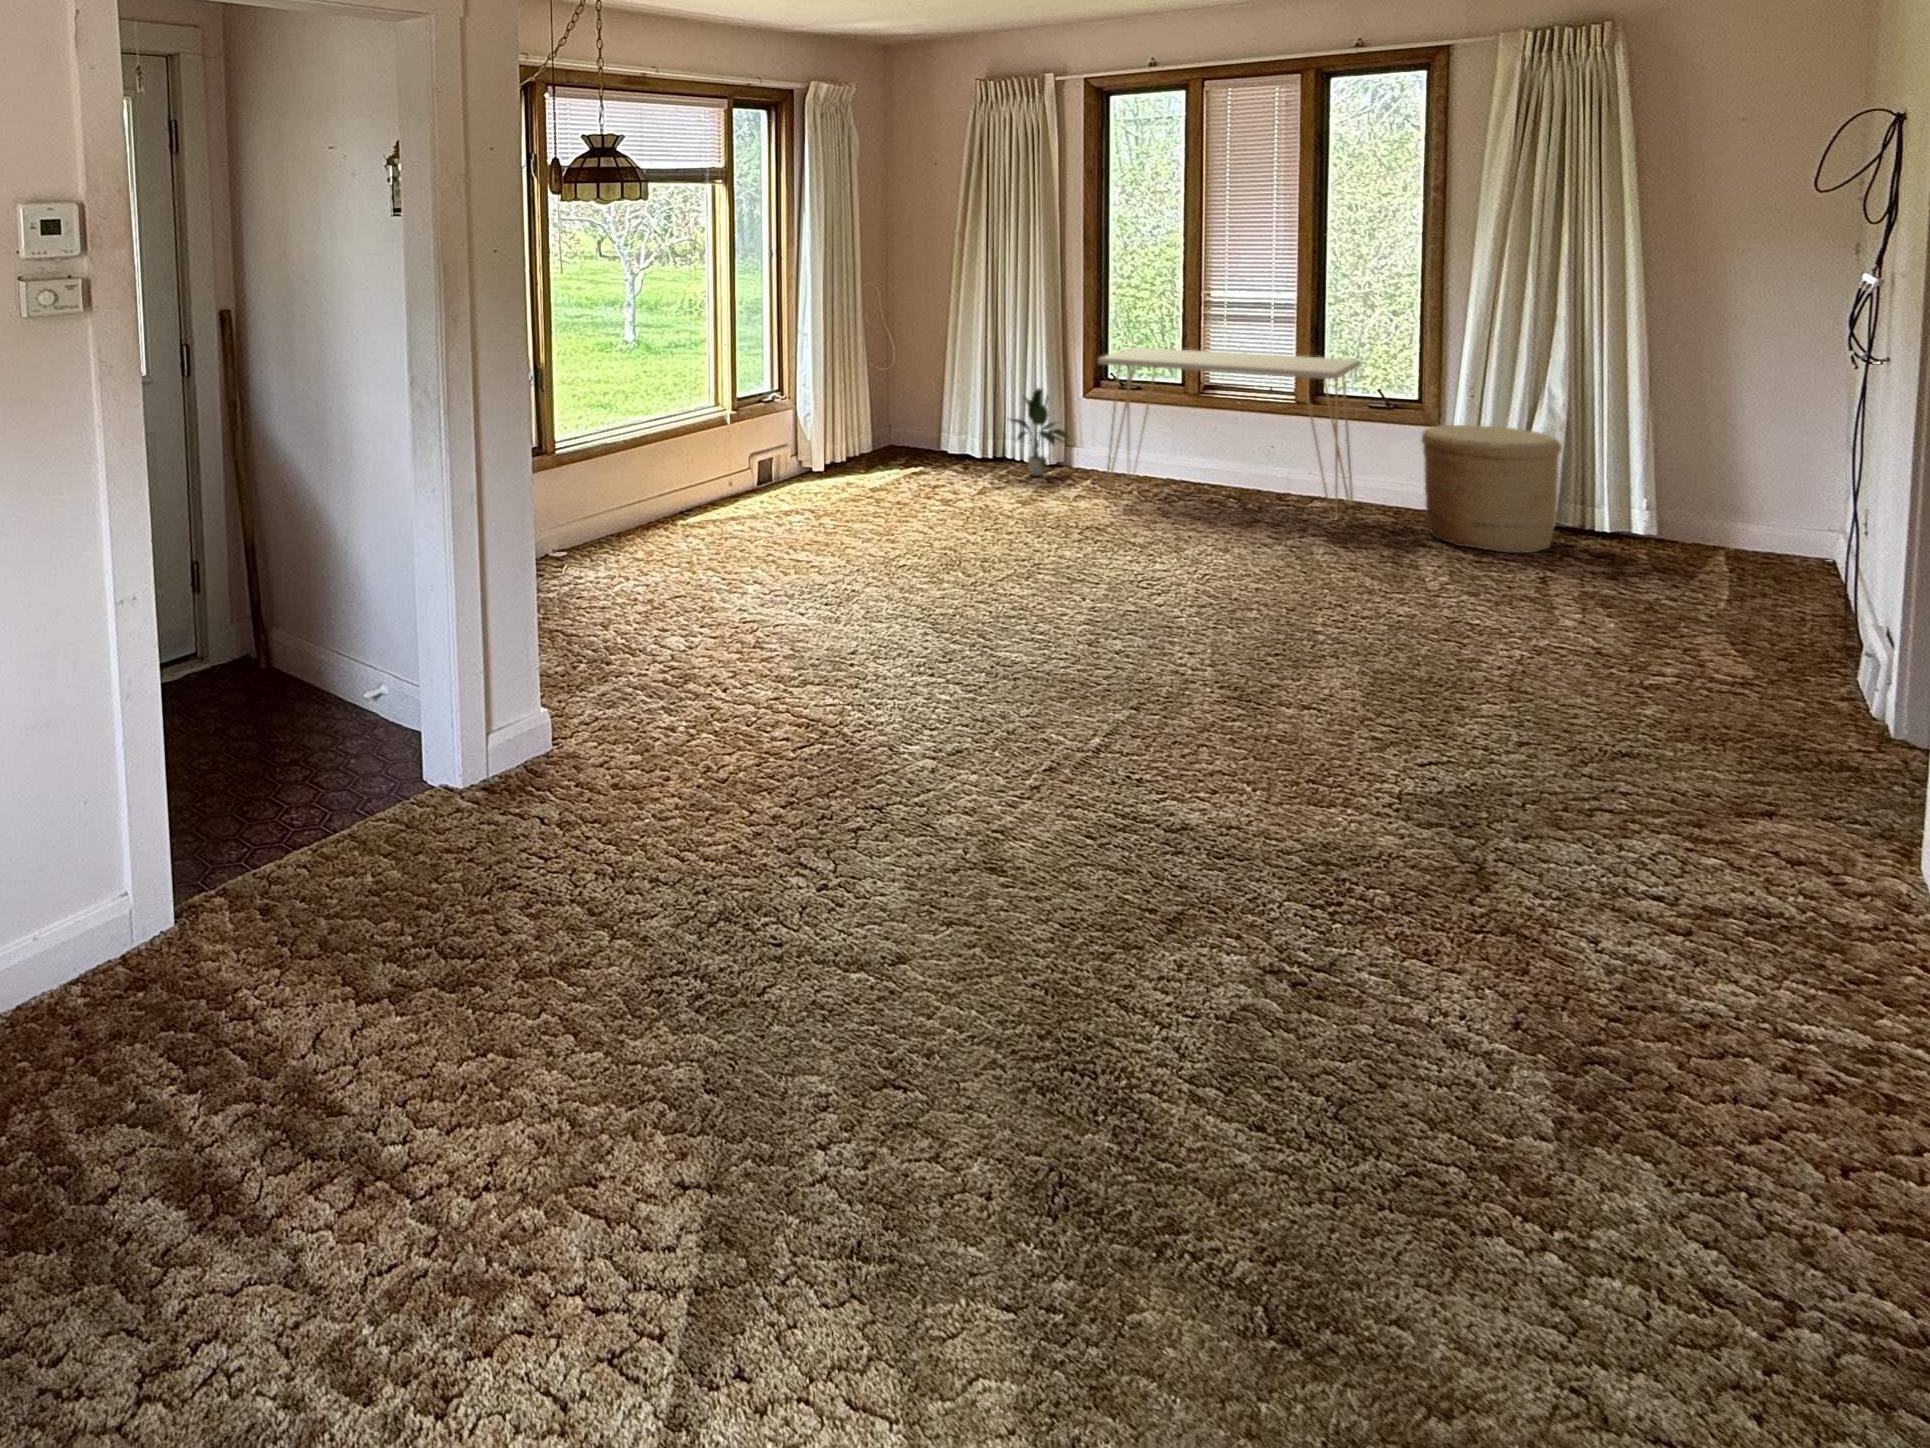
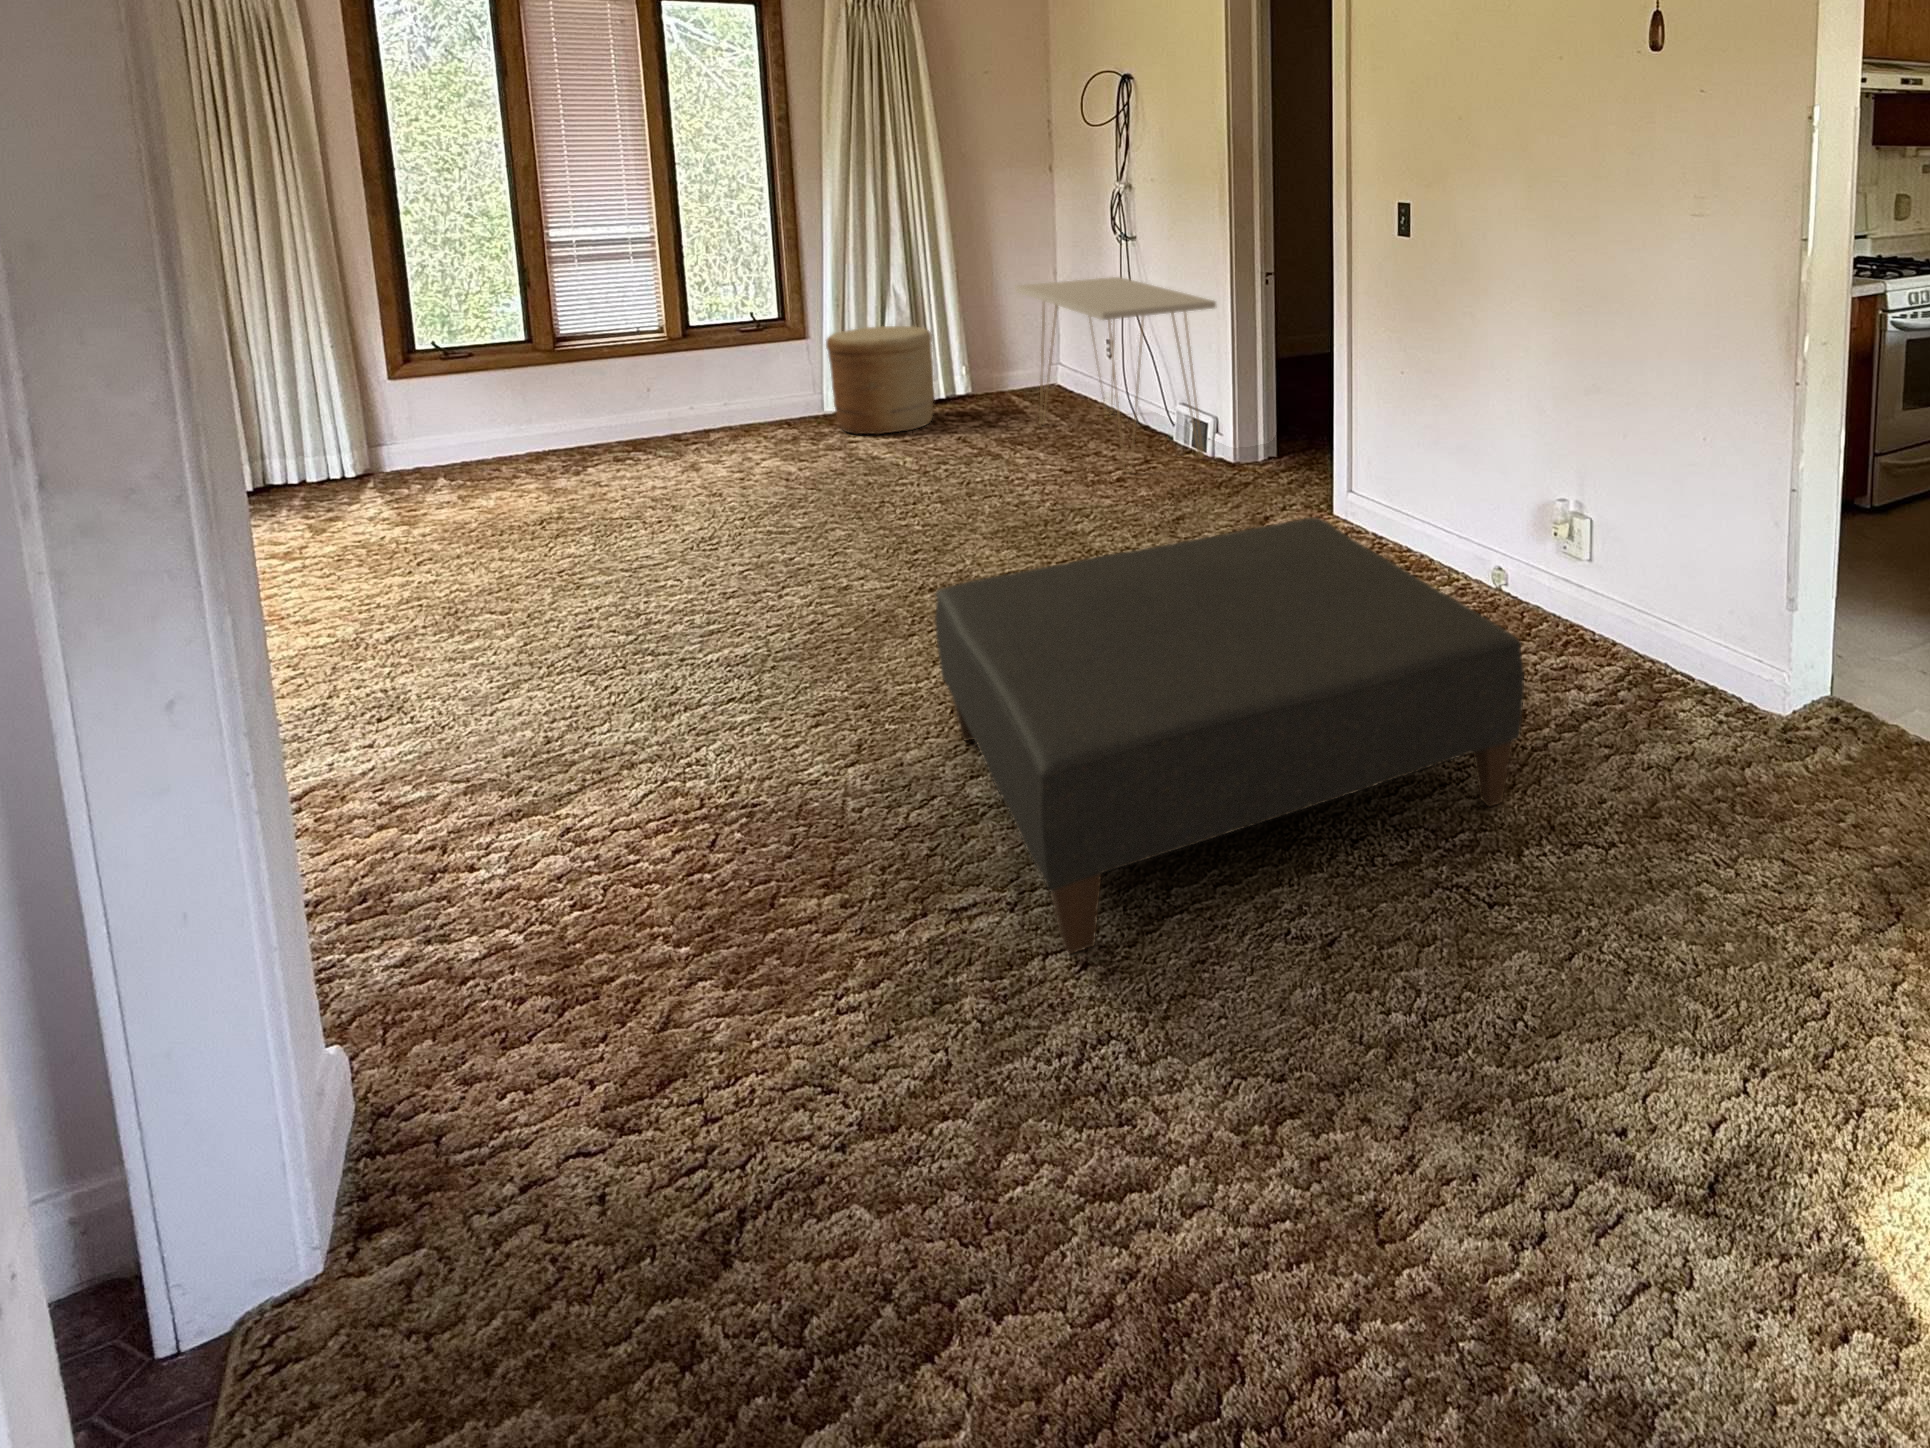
console table: present [1098,347,1361,521] -> present [1015,277,1216,473]
potted plant: present [1010,389,1069,476] -> none [295,379,398,497]
ottoman: none [761,637,1478,1185] -> present [935,517,1524,954]

